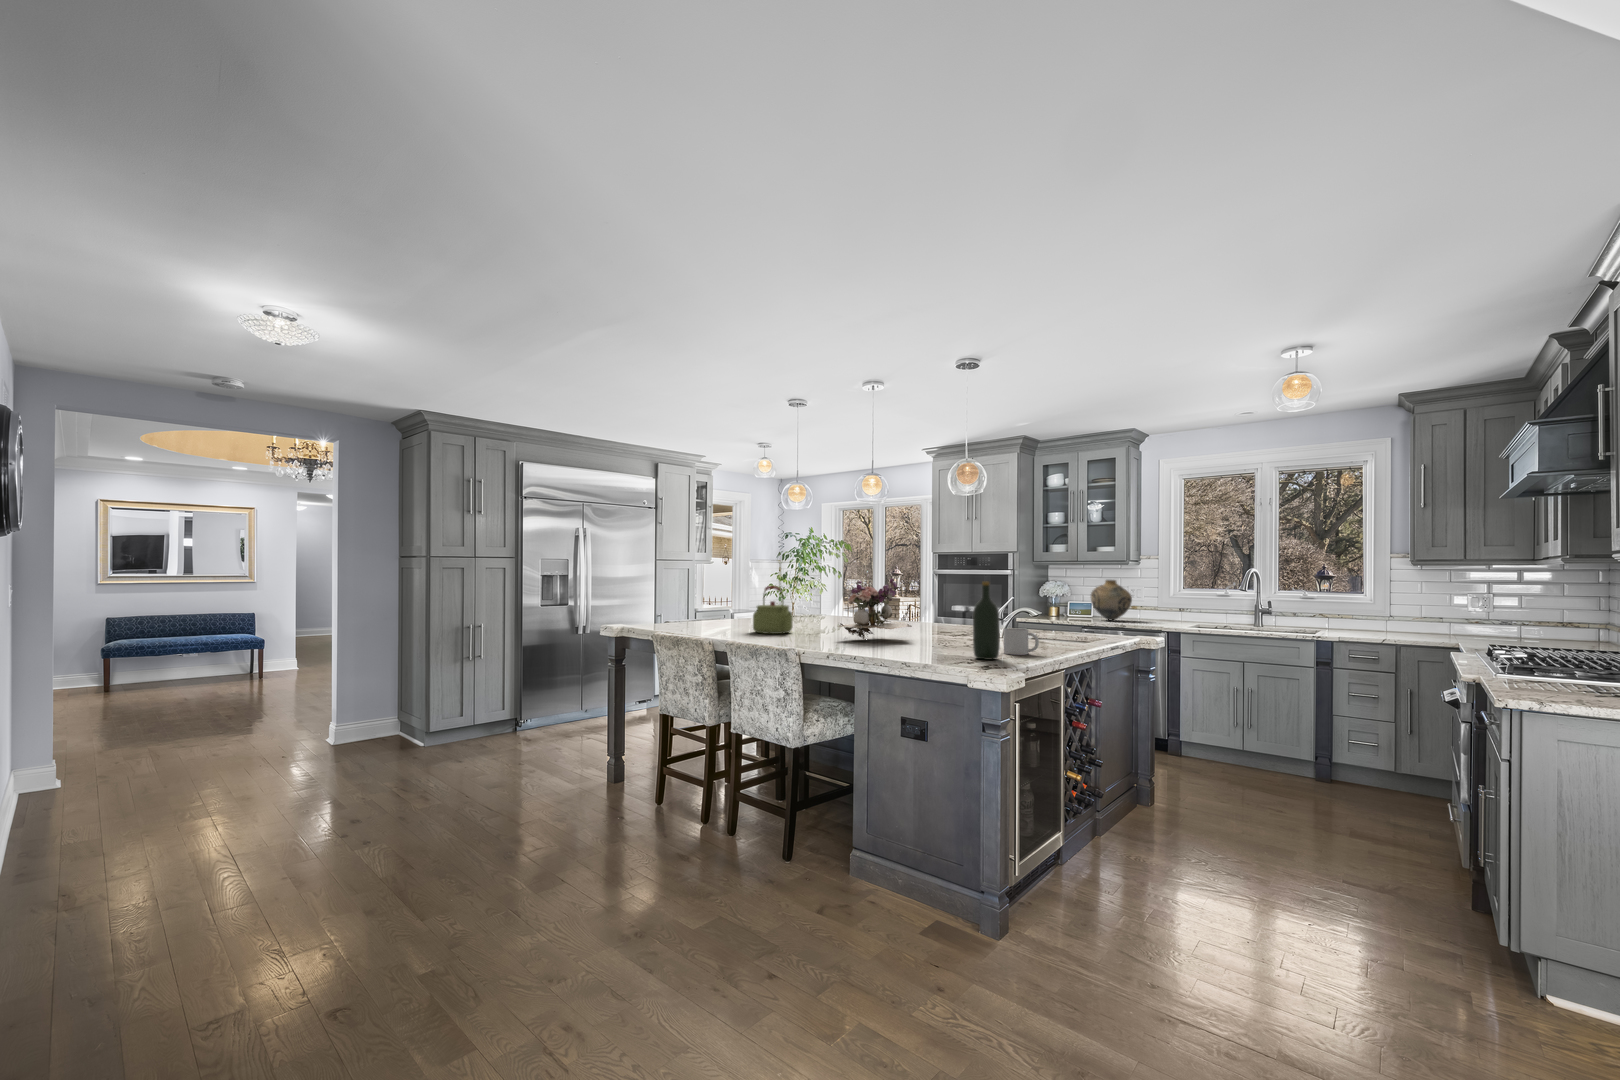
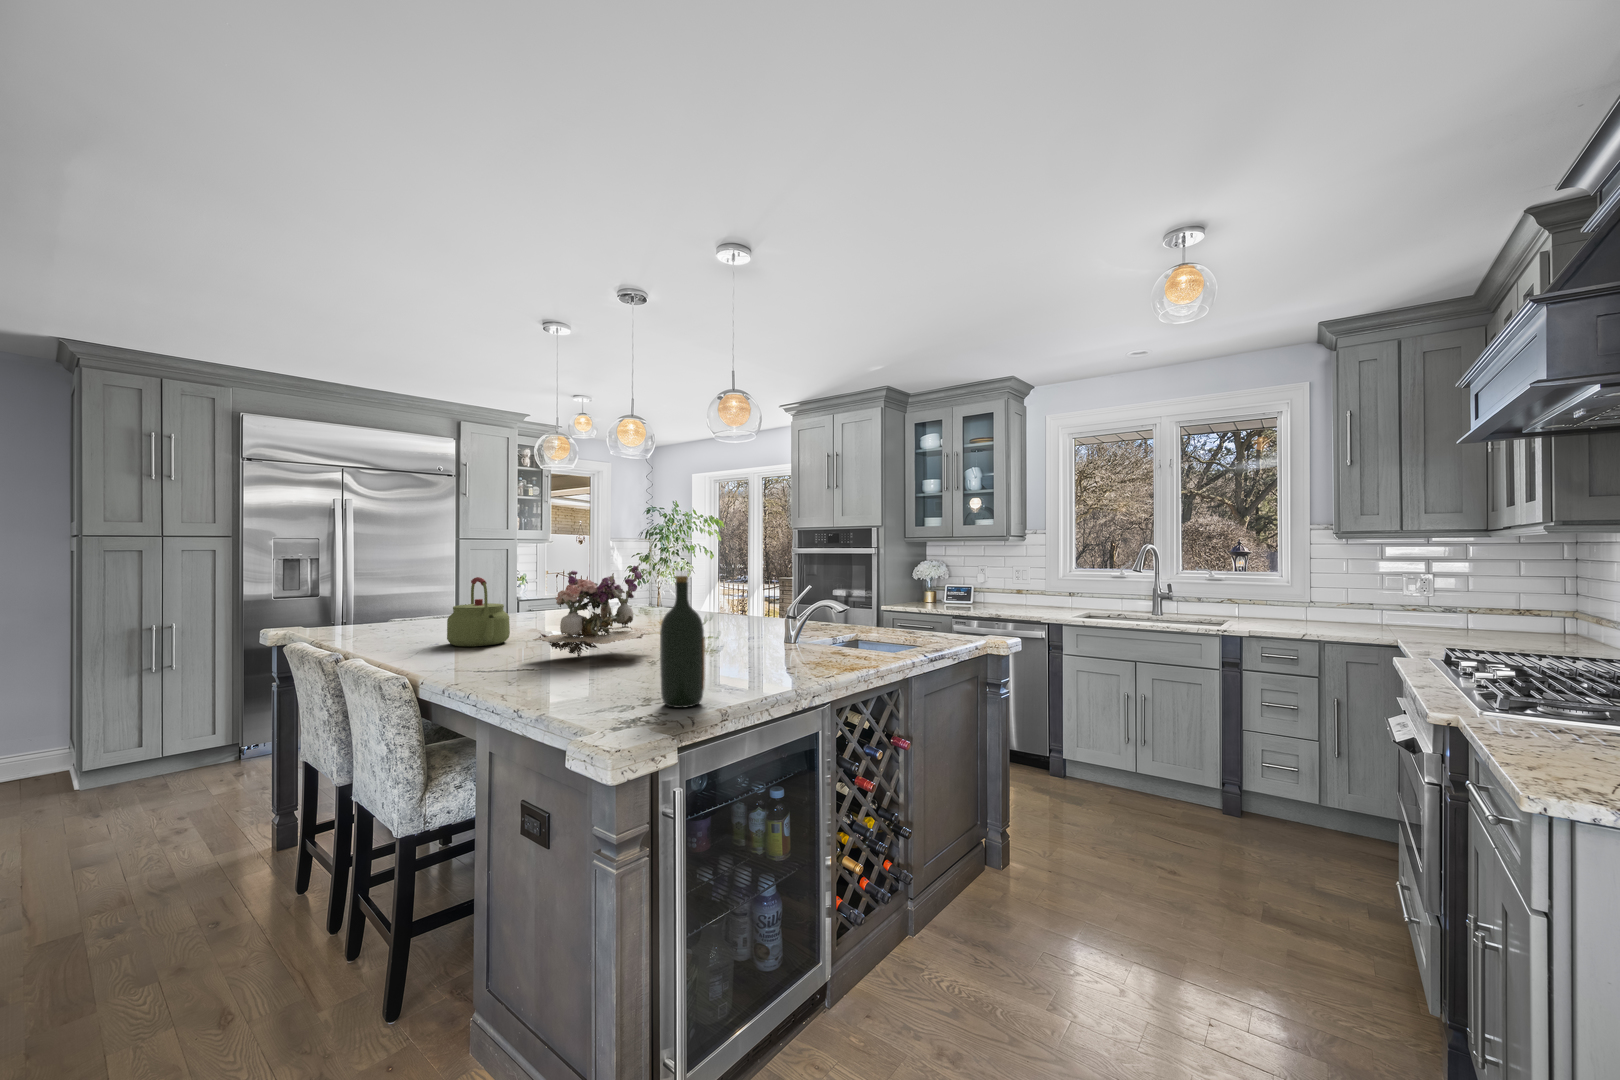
vase: present [1091,580,1132,620] -> none [963,559,1011,609]
mug: present [1004,628,1039,655] -> none [739,645,789,690]

